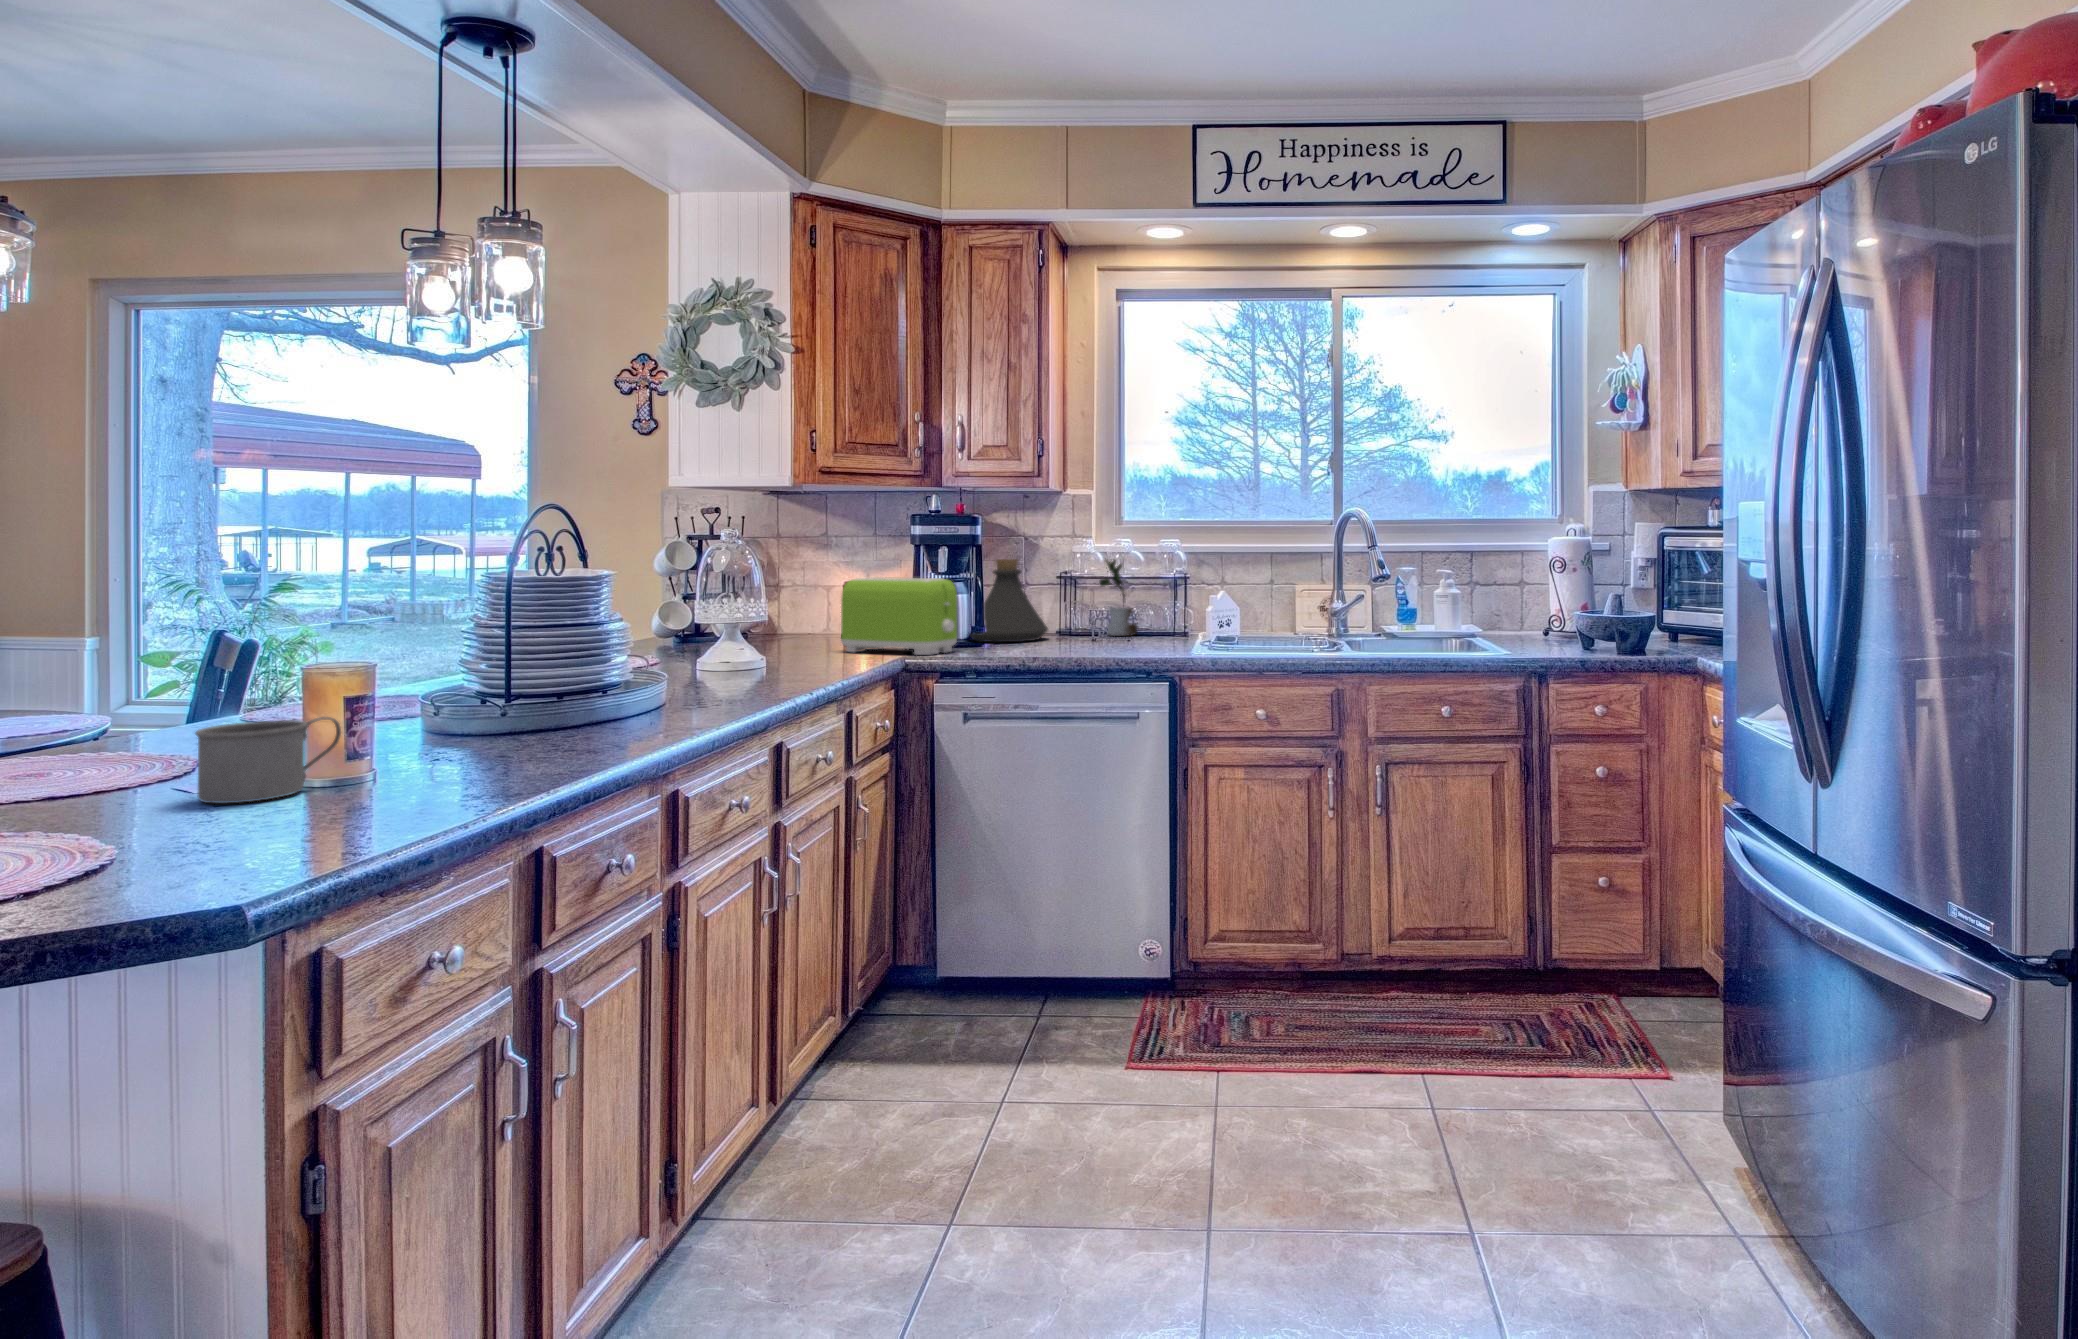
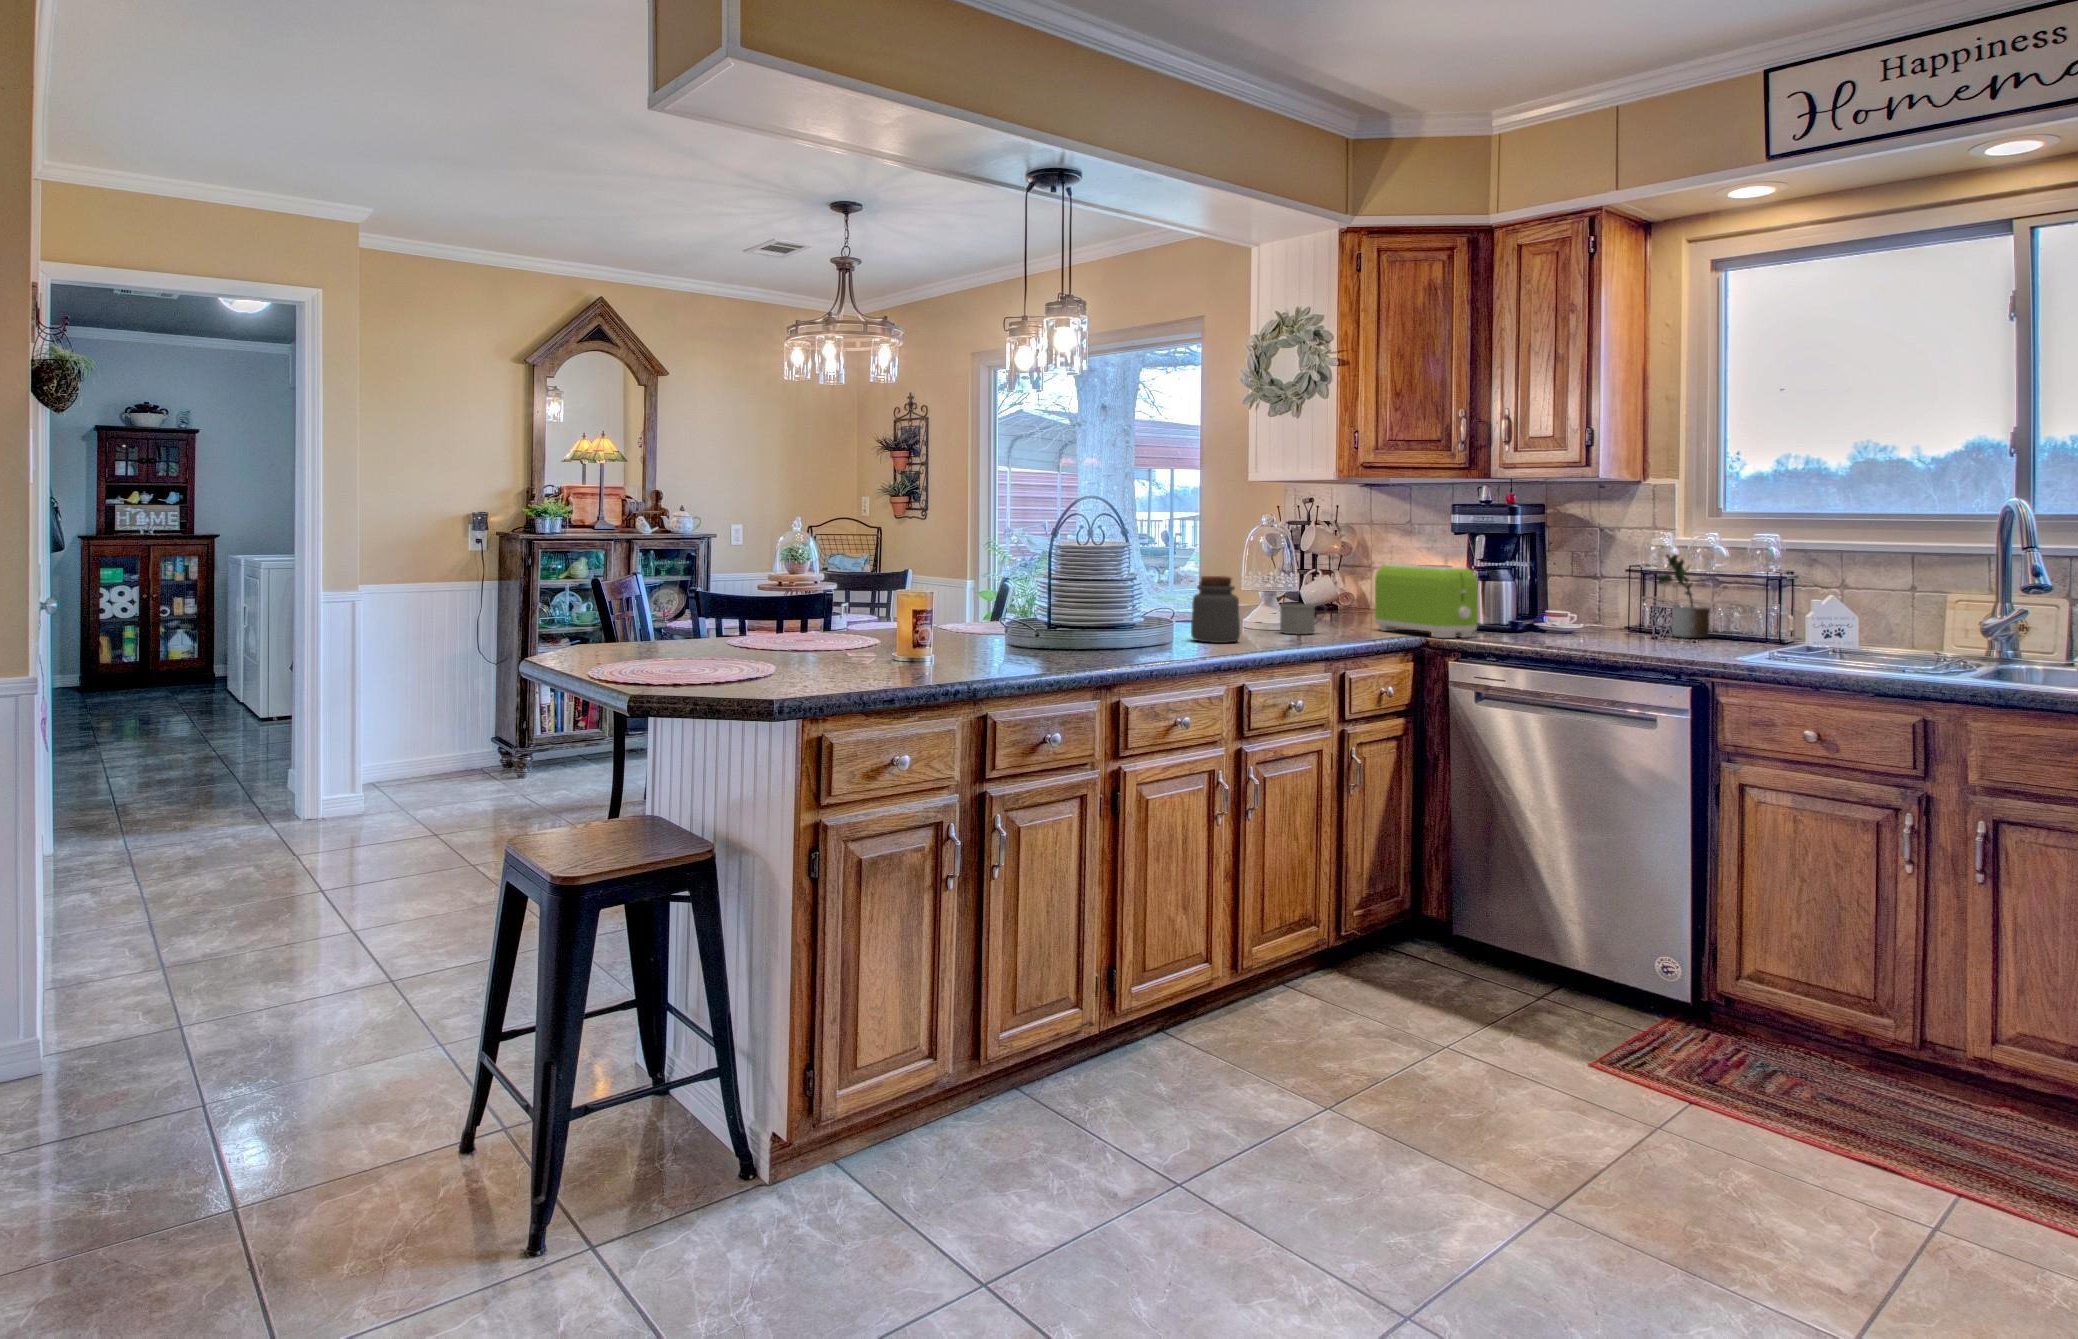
bottle: present [970,559,1048,642] -> none [1507,551,1597,635]
jar: none [653,600,722,685] -> present [1191,576,1240,643]
mug: present [195,717,341,803] -> present [1280,604,1326,634]

